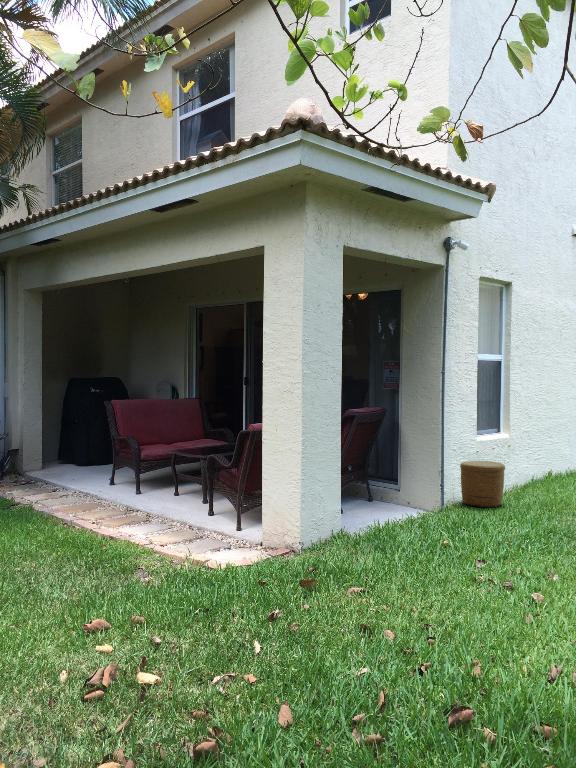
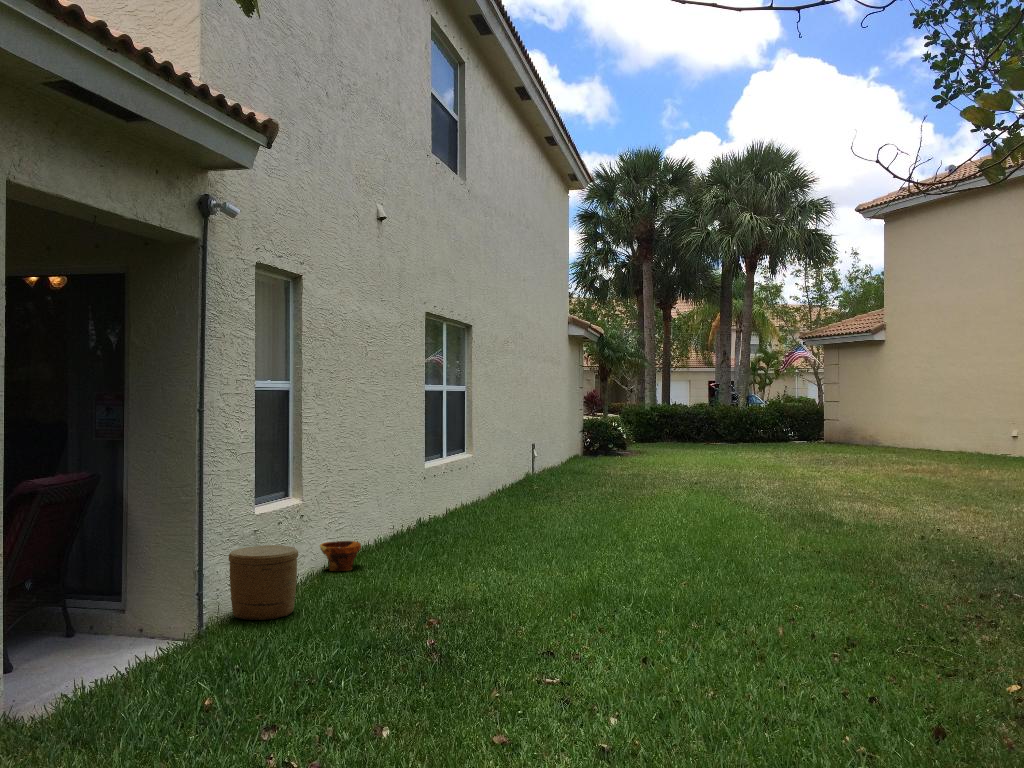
planter: none [522,466,552,486] -> present [320,541,361,571]

